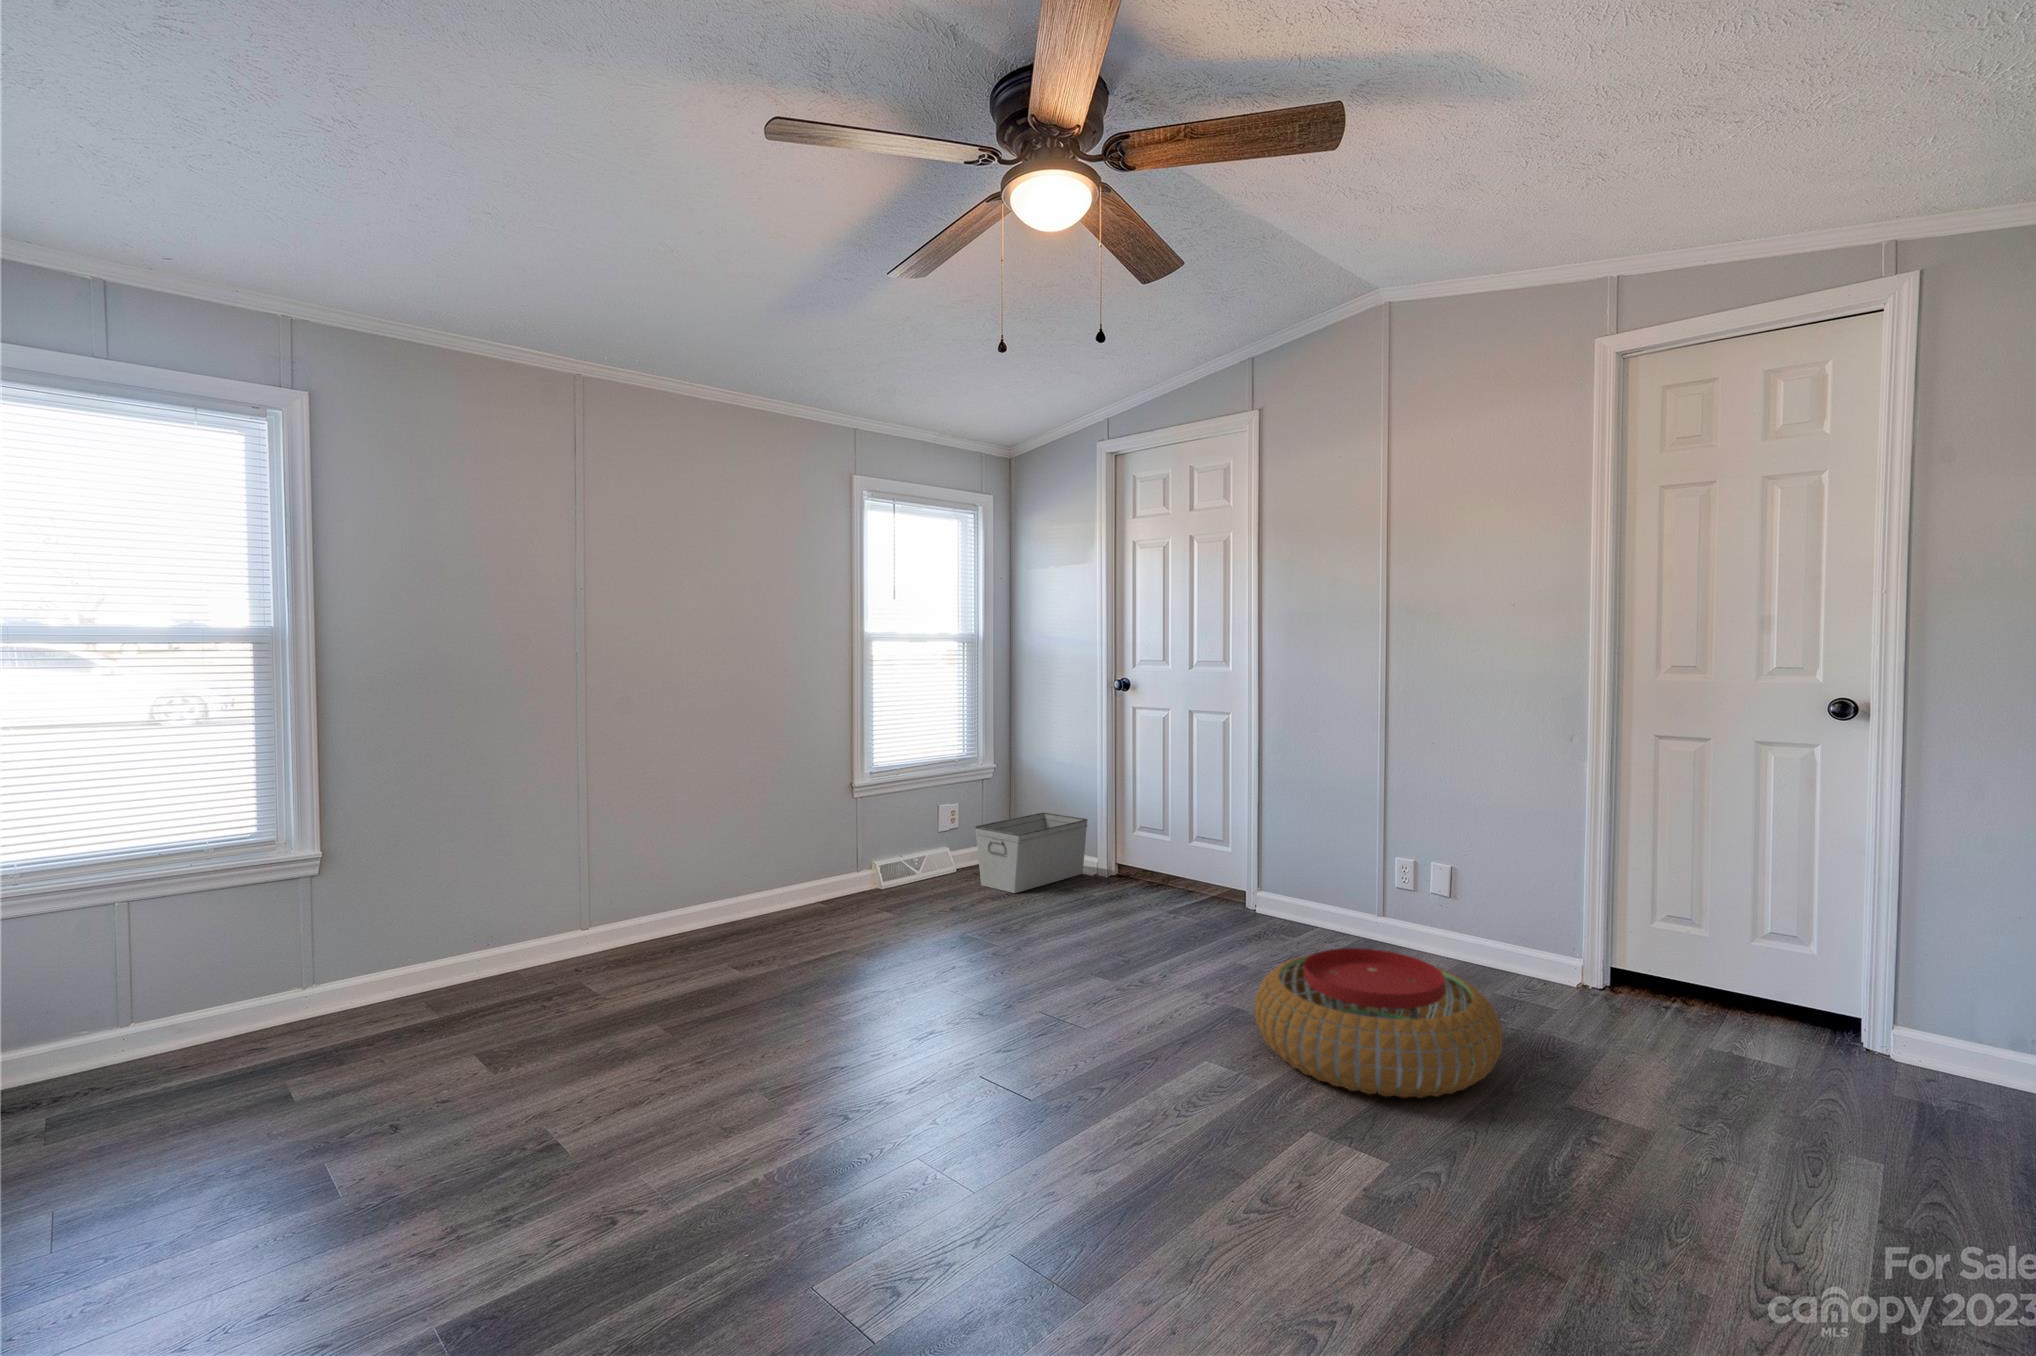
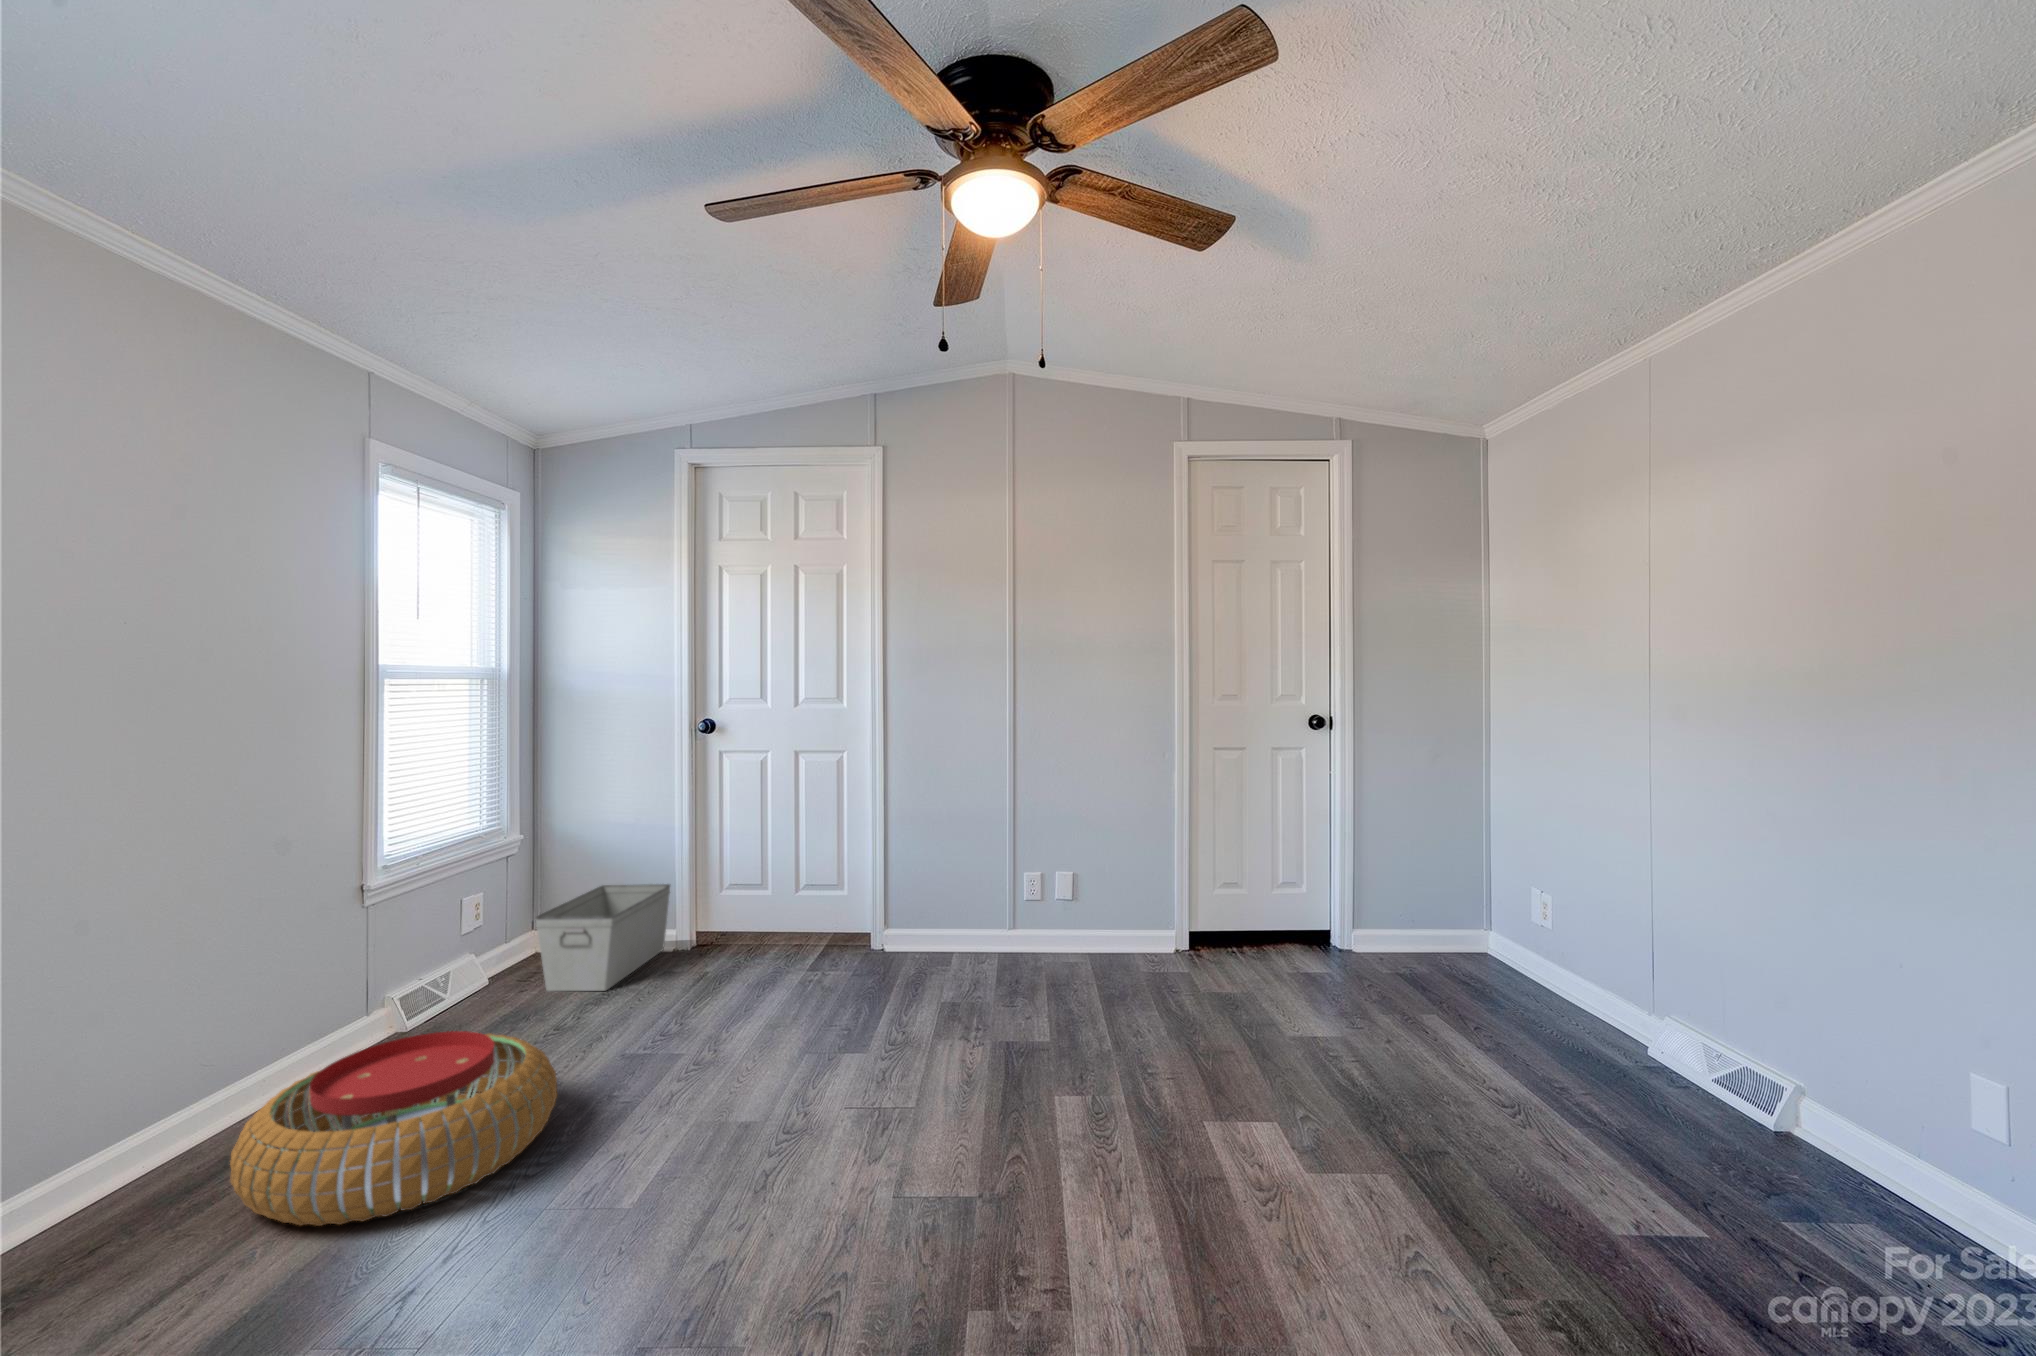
pouf: present [1255,948,1502,1098] -> present [230,1031,557,1226]

